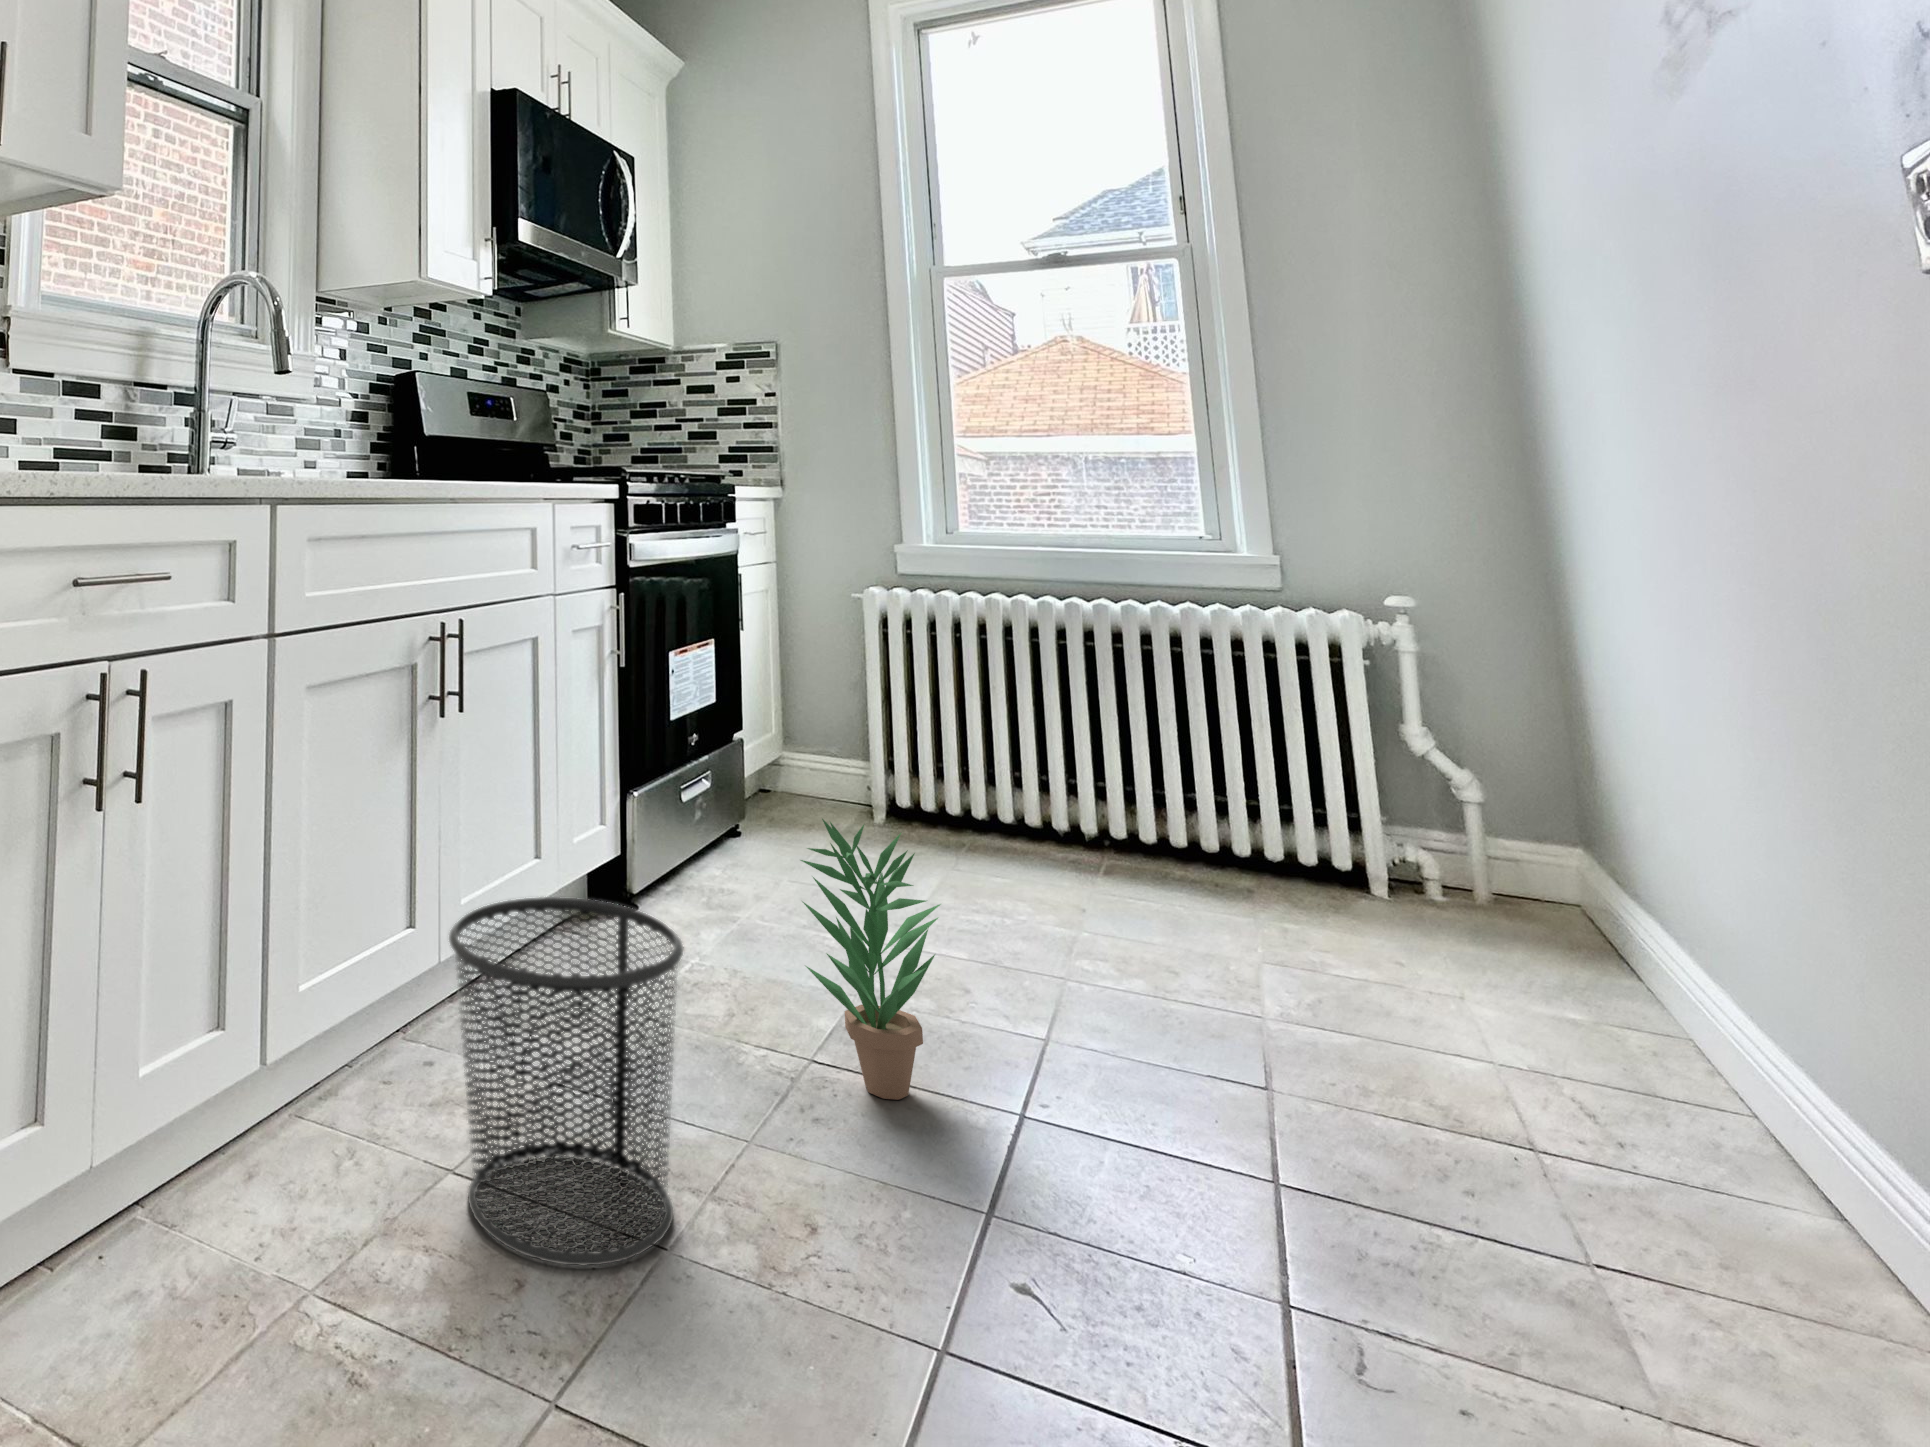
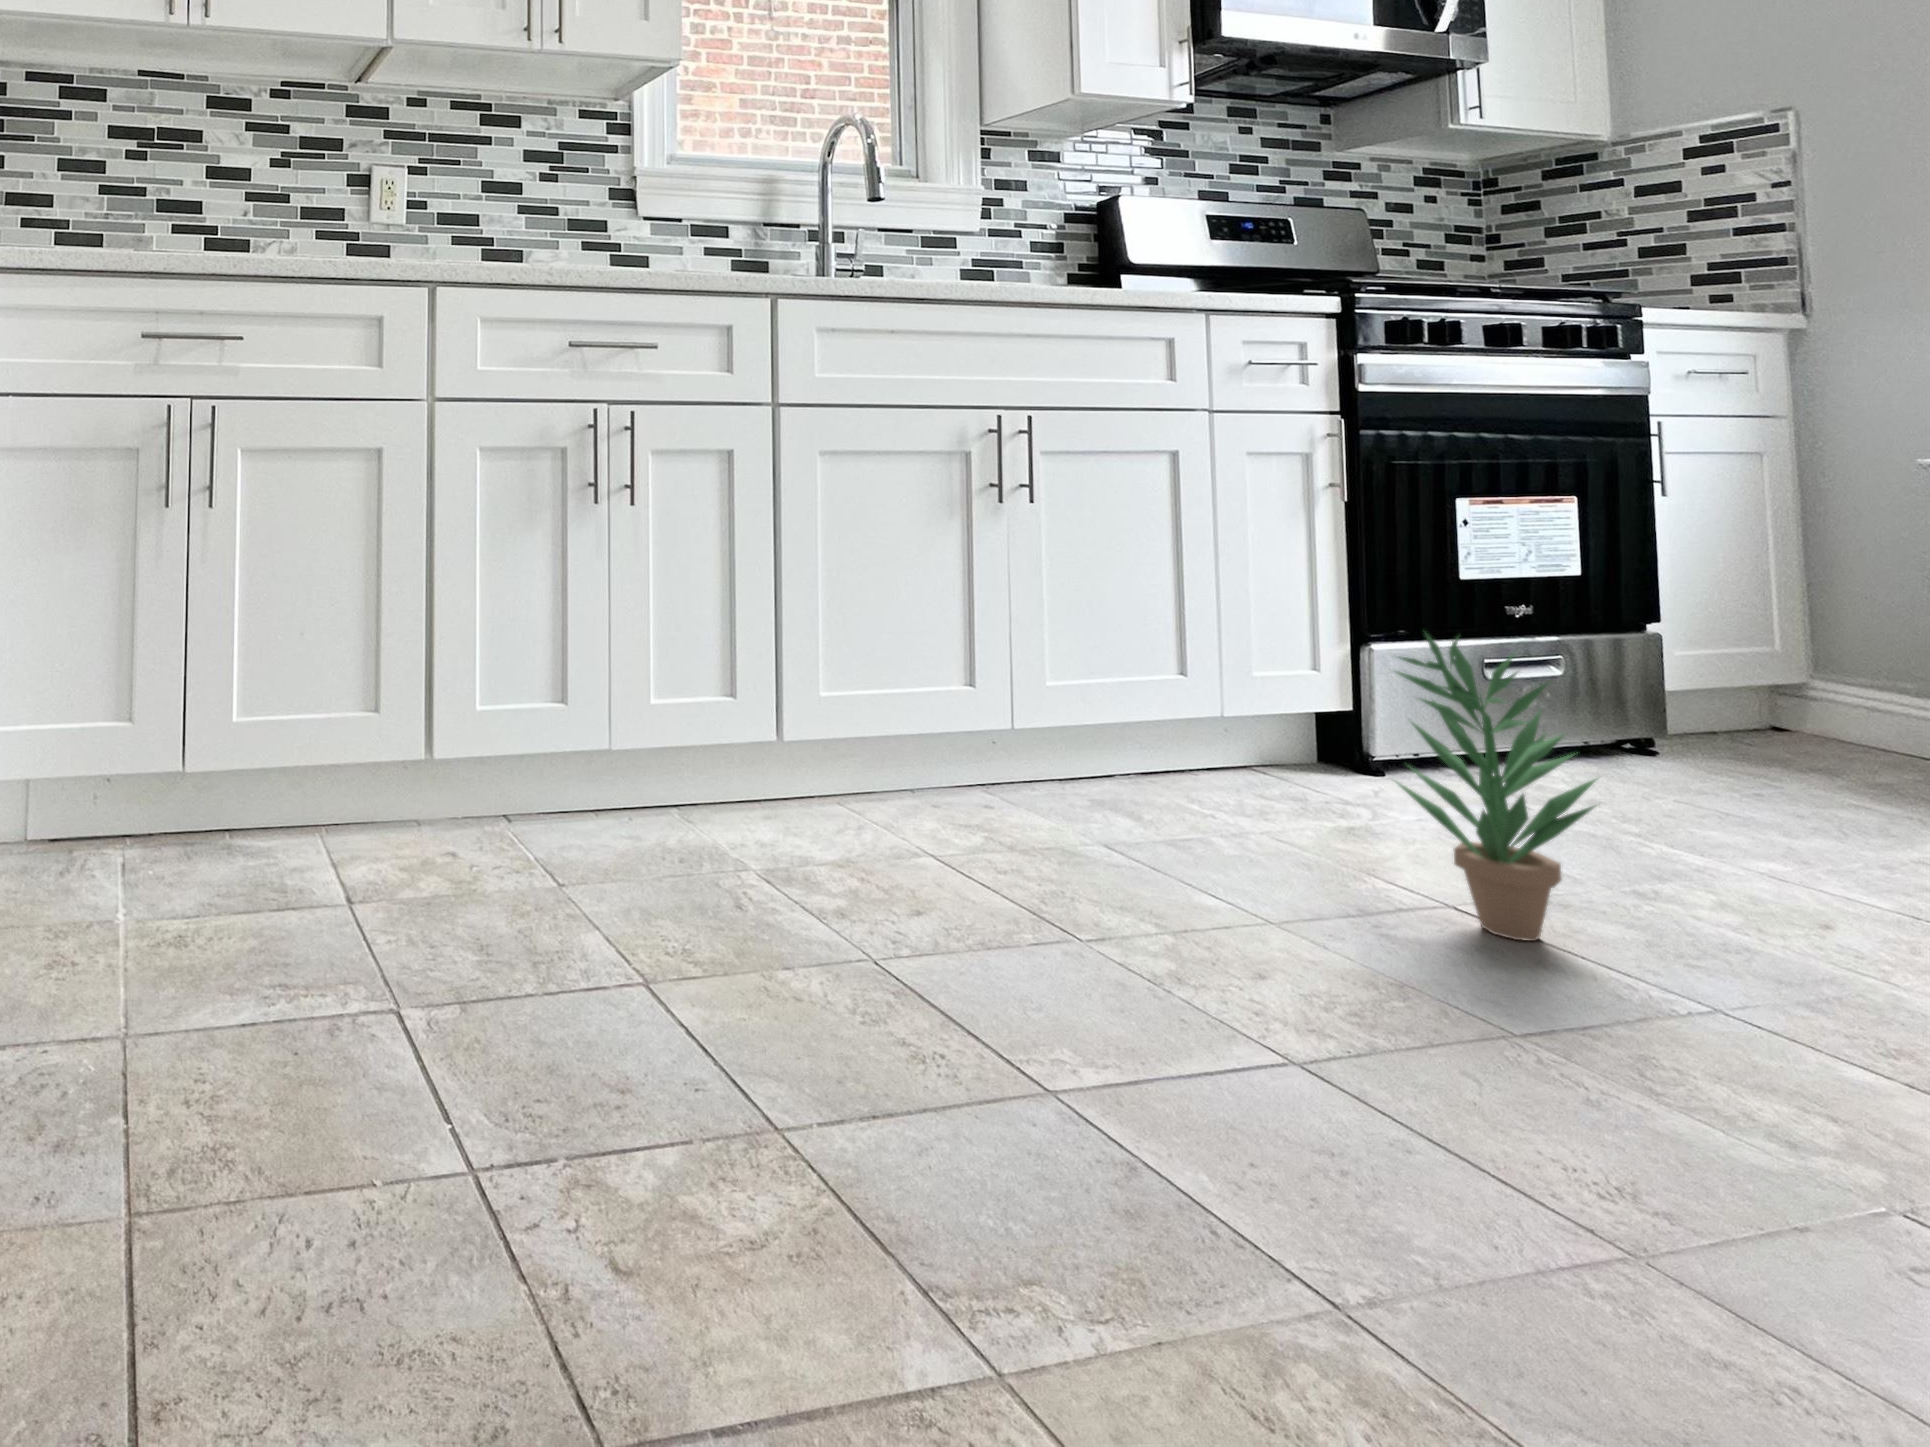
waste bin: present [449,897,684,1265] -> none [905,644,1135,925]

